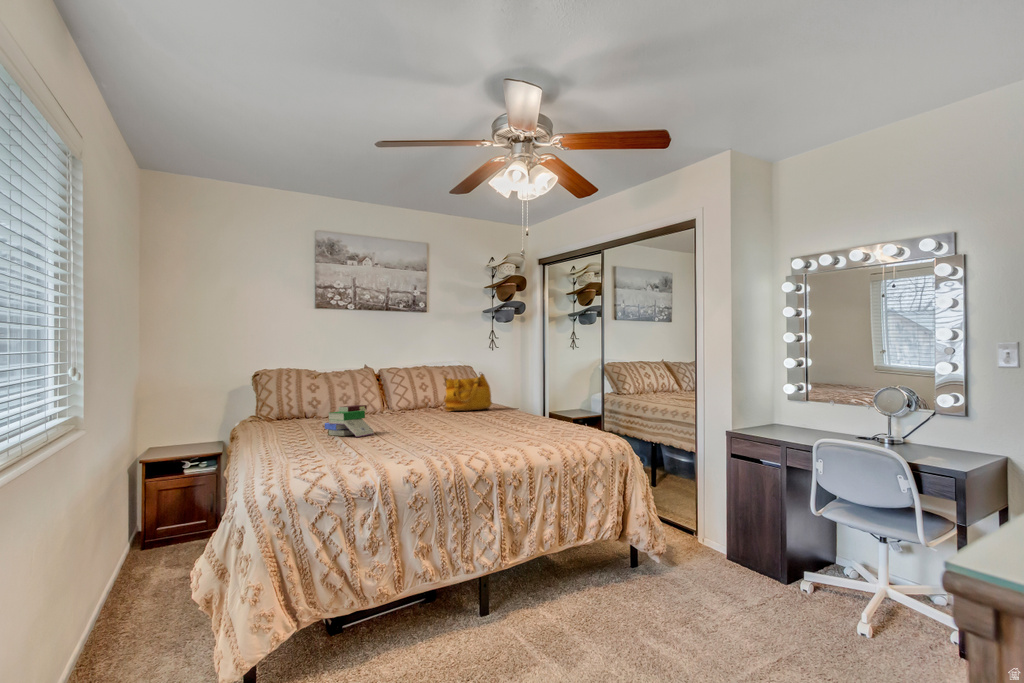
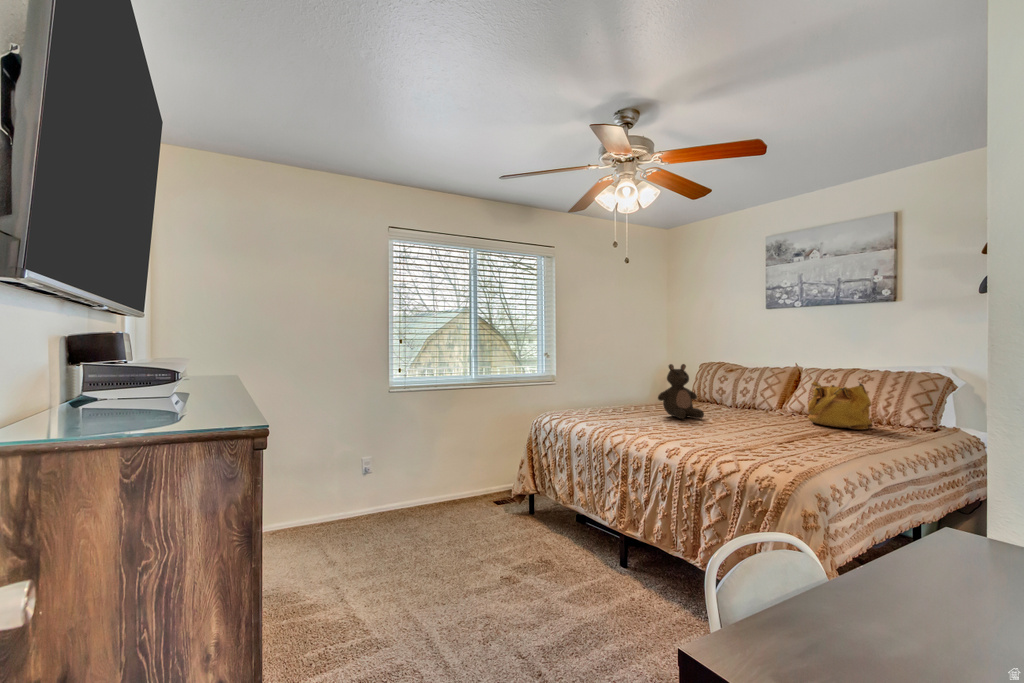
stuffed bear: none [381,362,422,423] -> present [658,364,704,419]
book: present [325,405,374,437] -> none [577,394,616,417]

